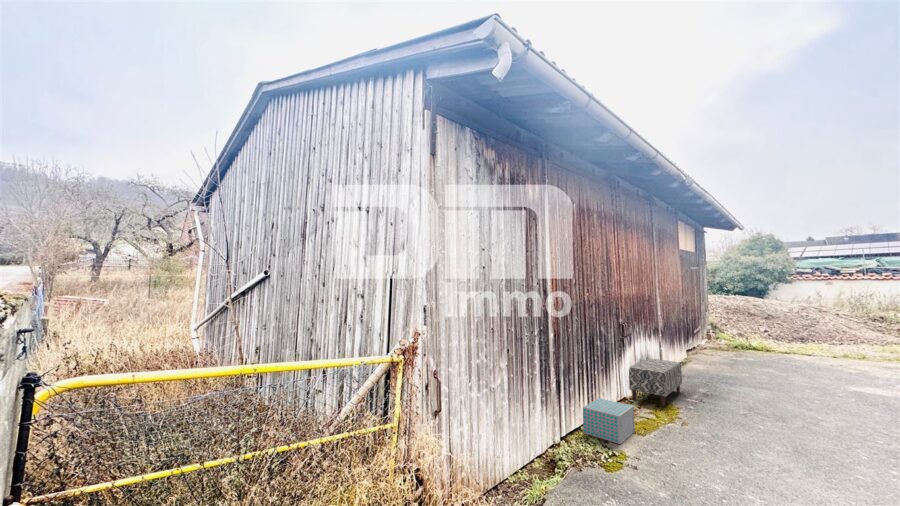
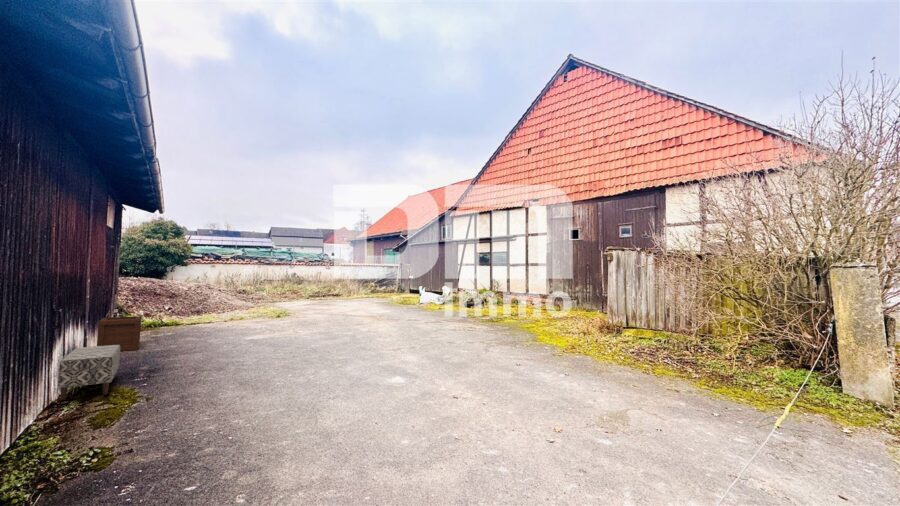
wooden crate: none [677,334,718,370] -> present [97,316,141,351]
storage box: present [583,398,635,444] -> none [11,397,89,456]

